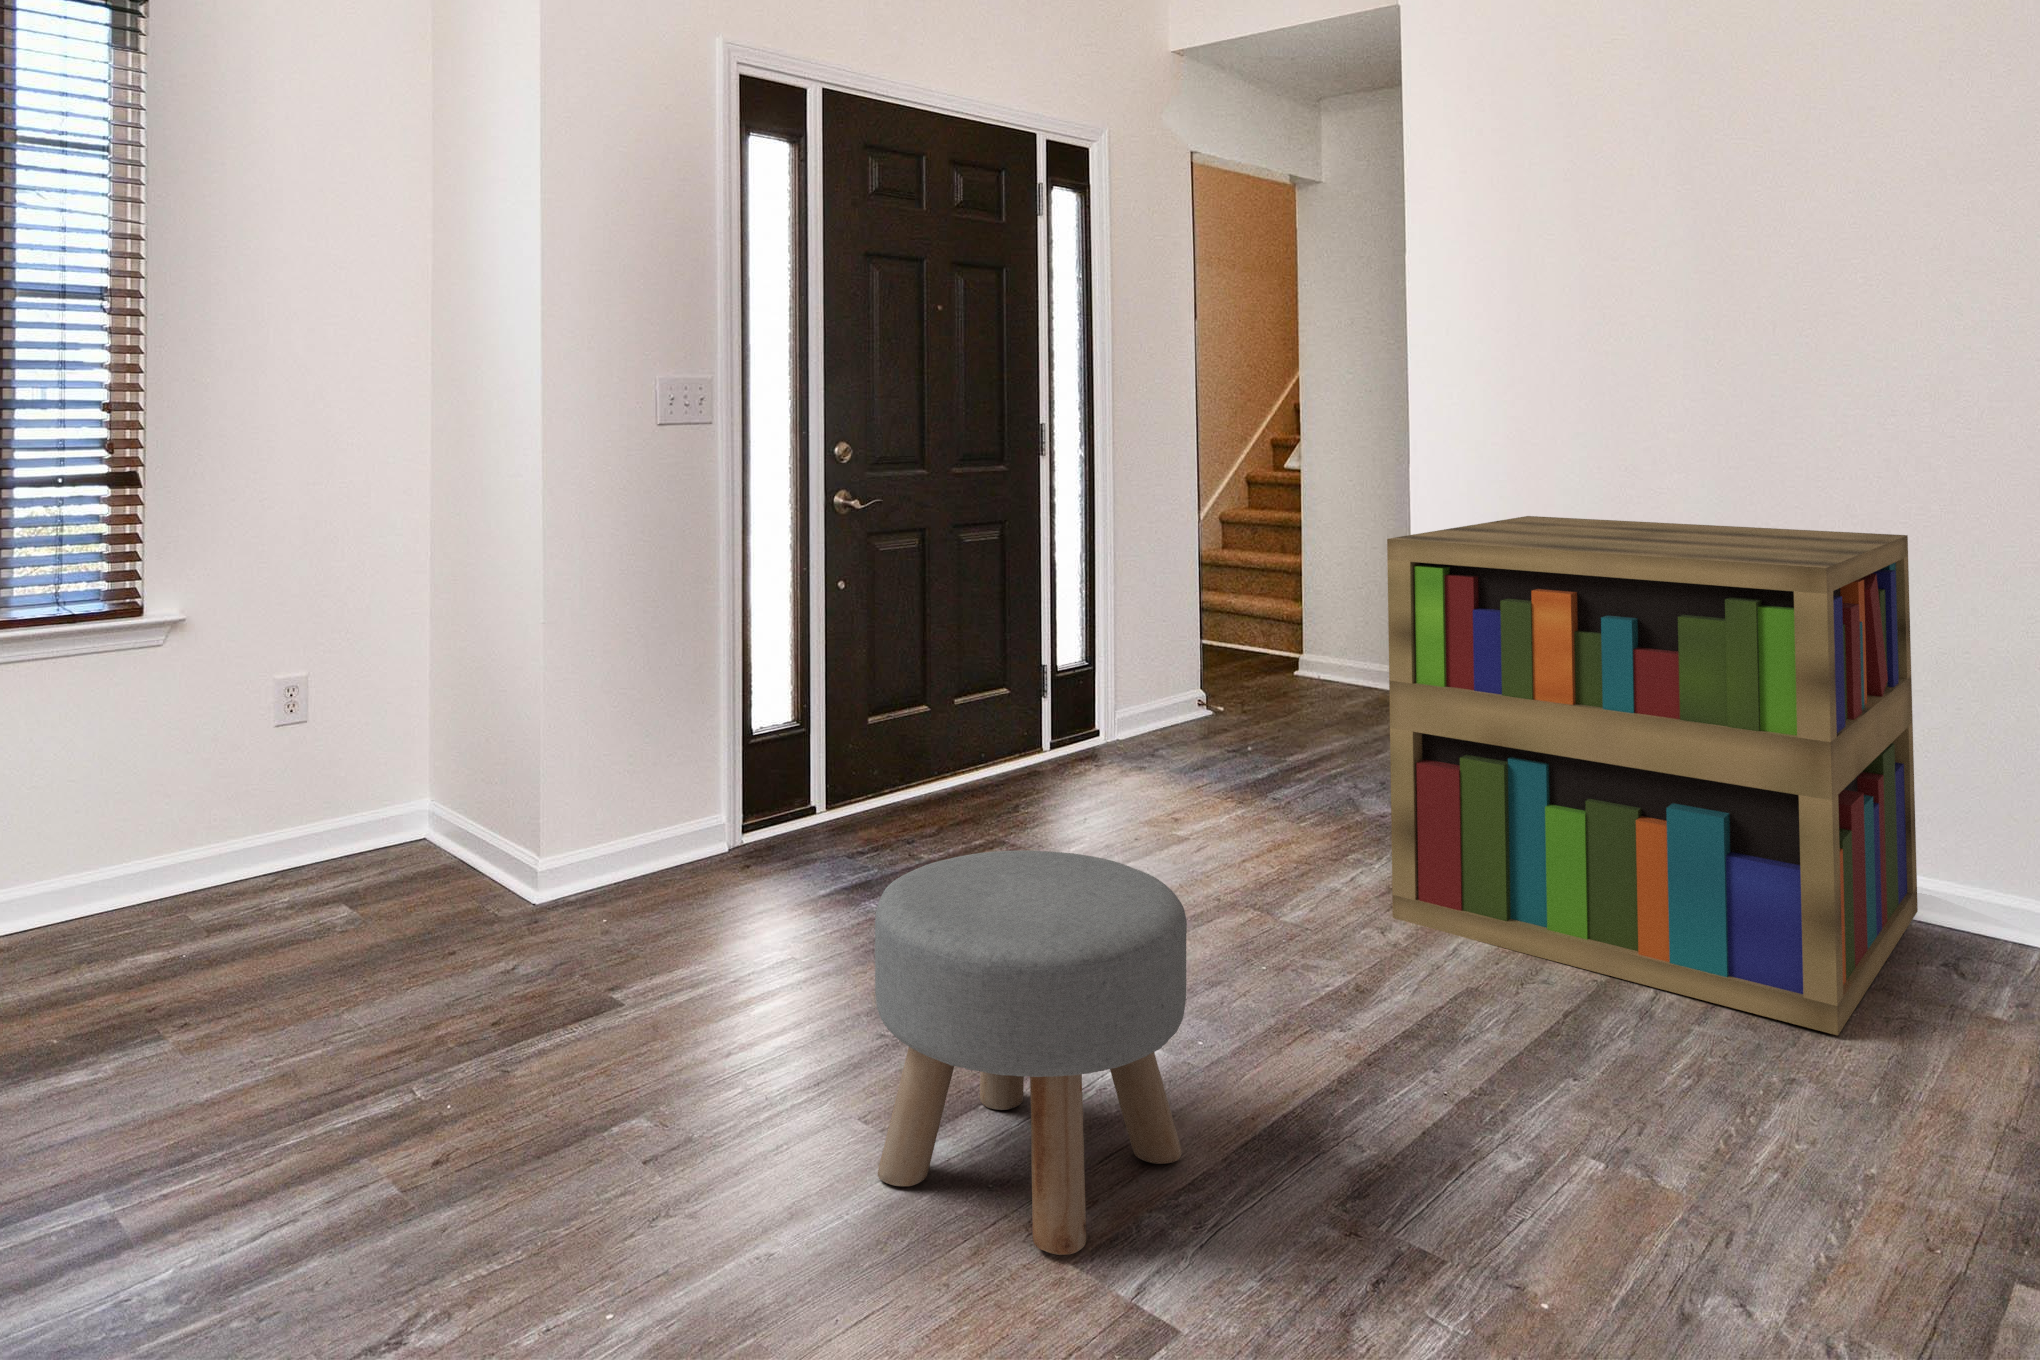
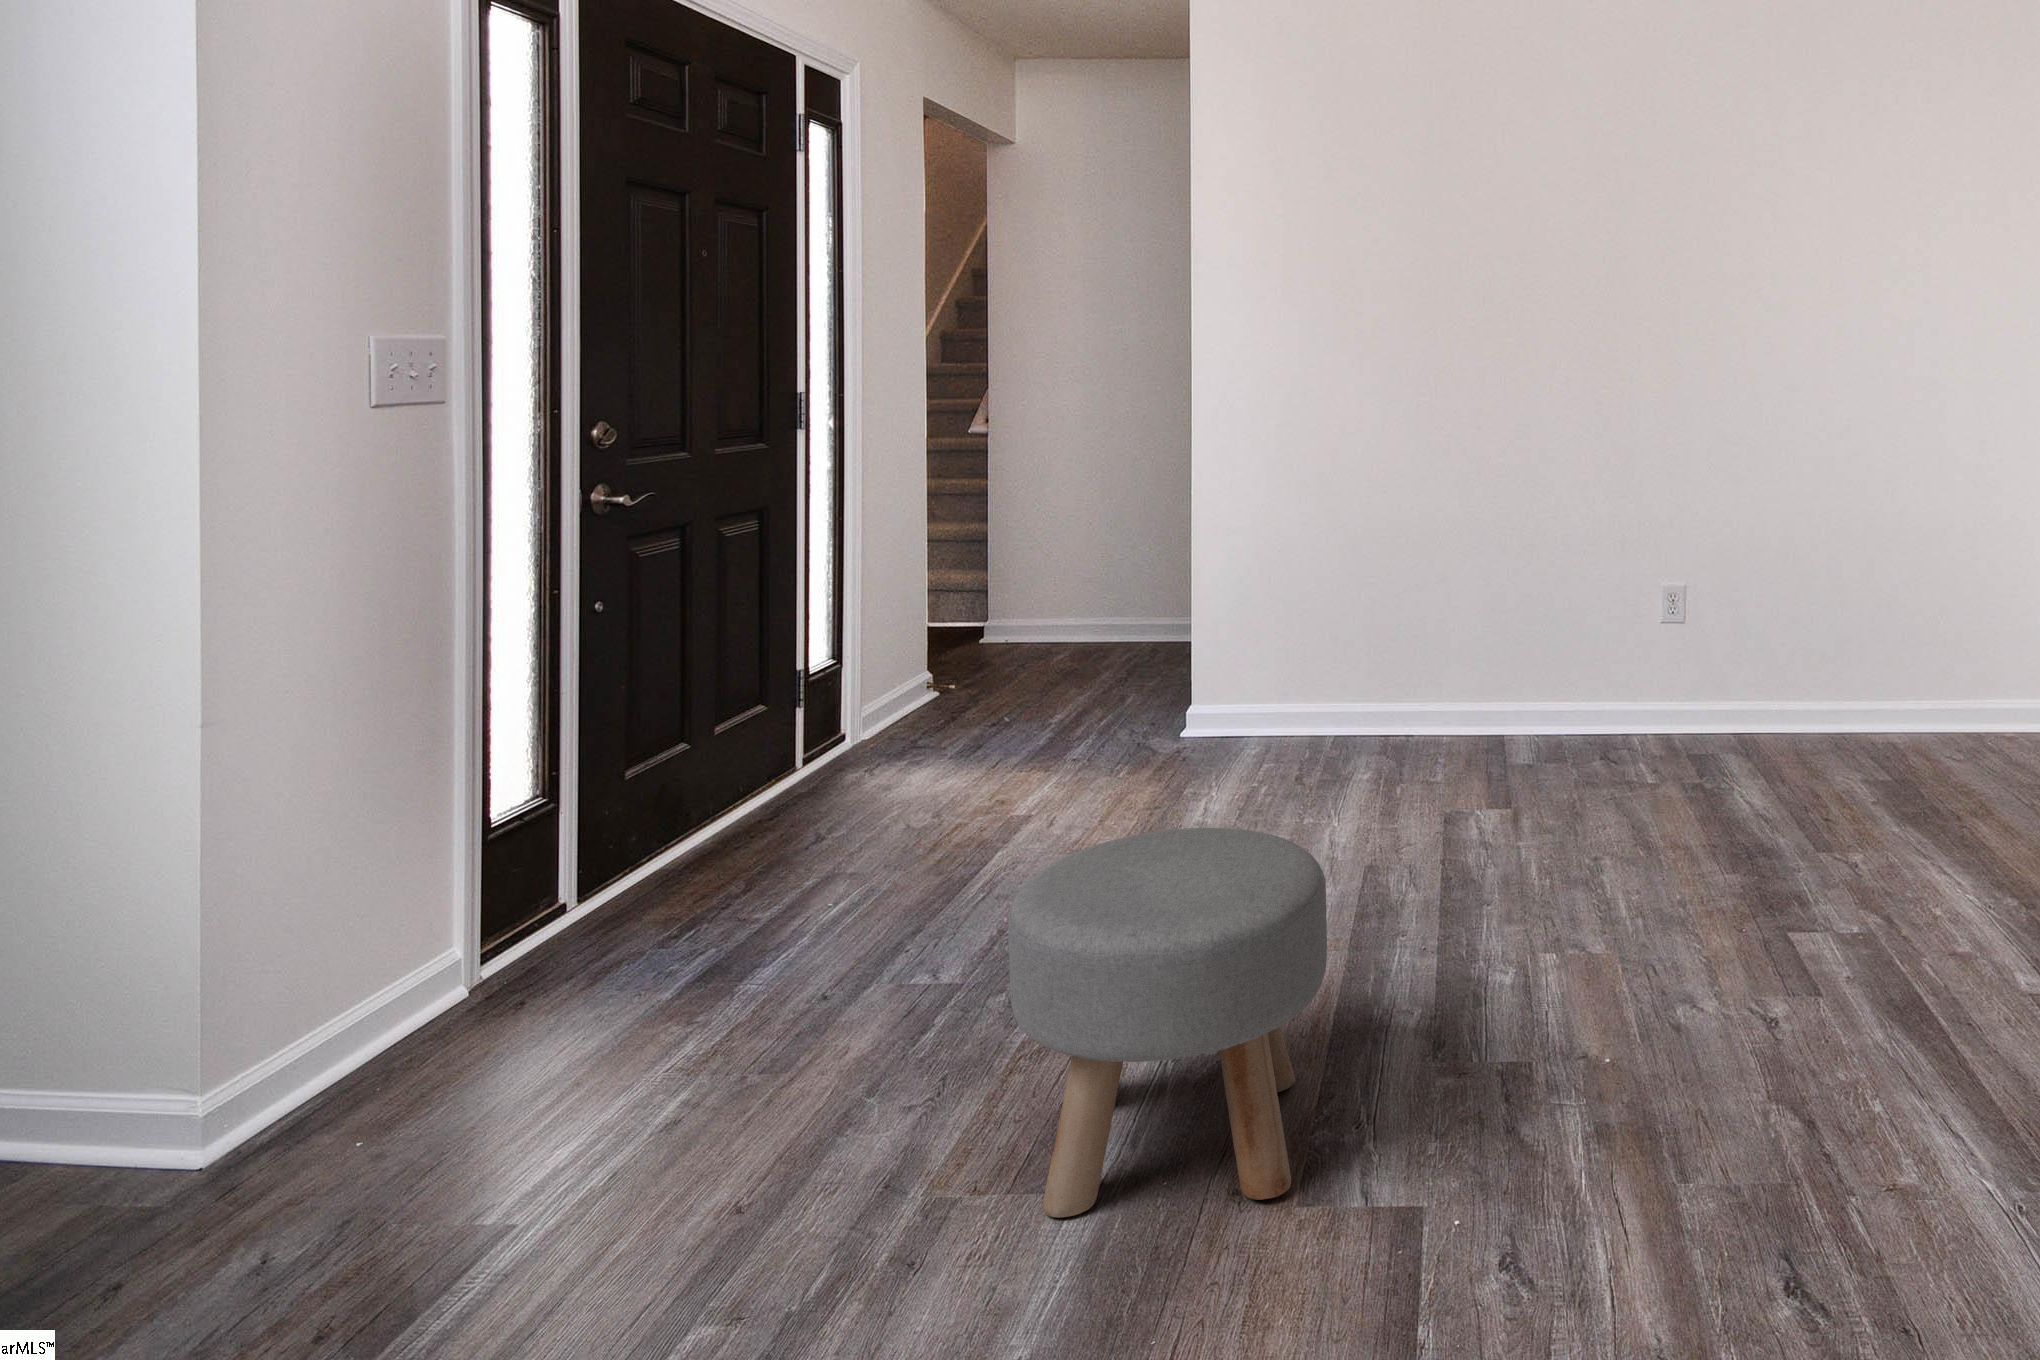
bookshelf: present [1387,516,1918,1035] -> none [1258,456,1609,834]

